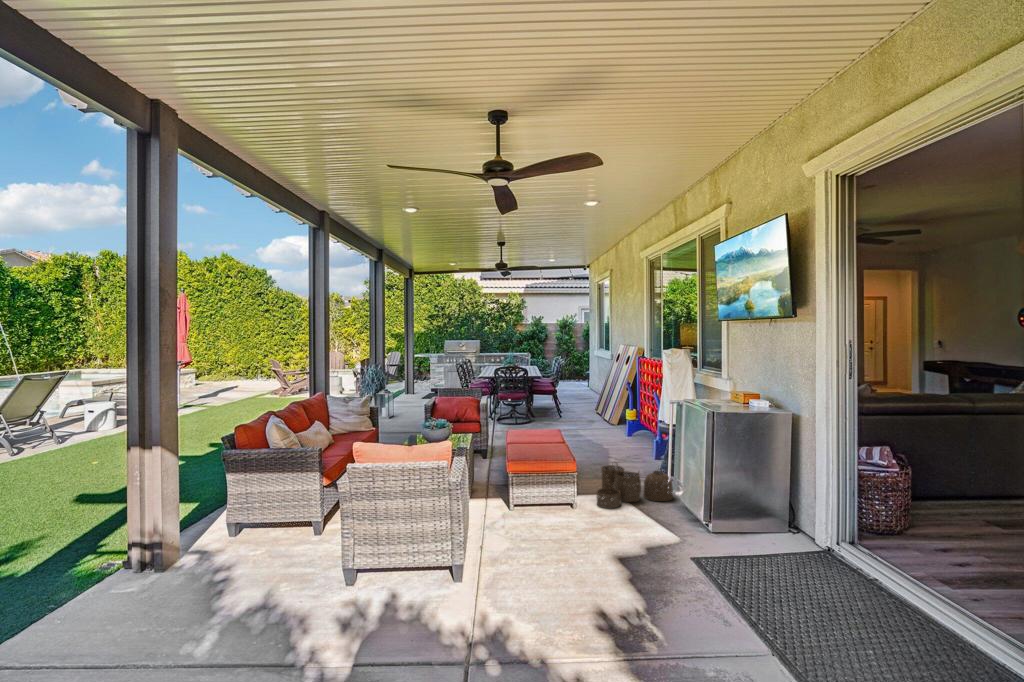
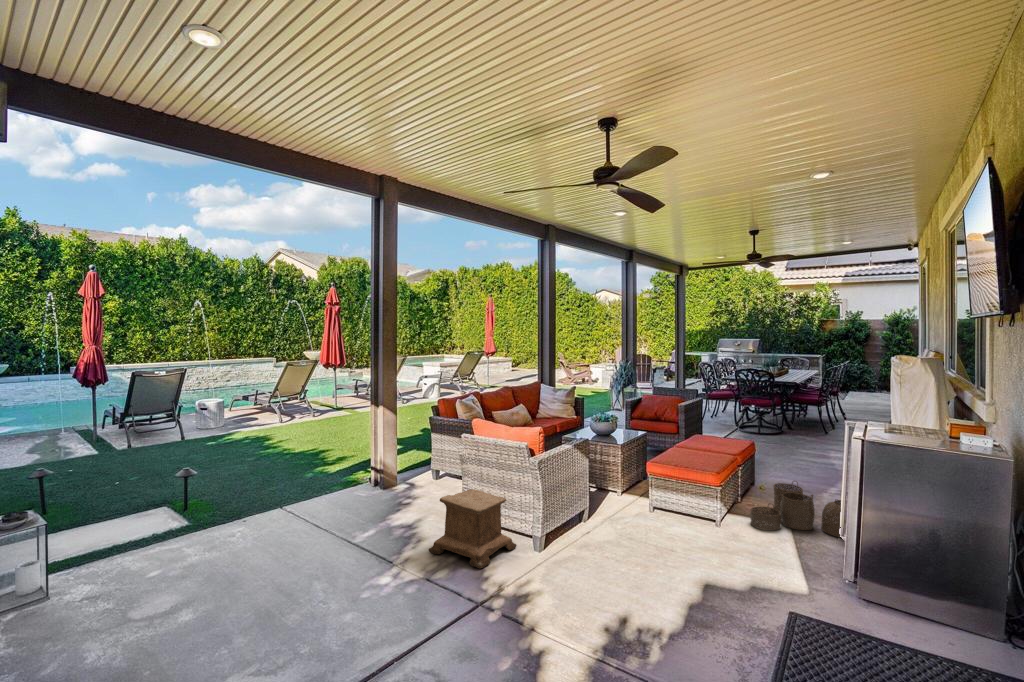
stool: none [338,529,434,621] -> present [429,489,517,568]

